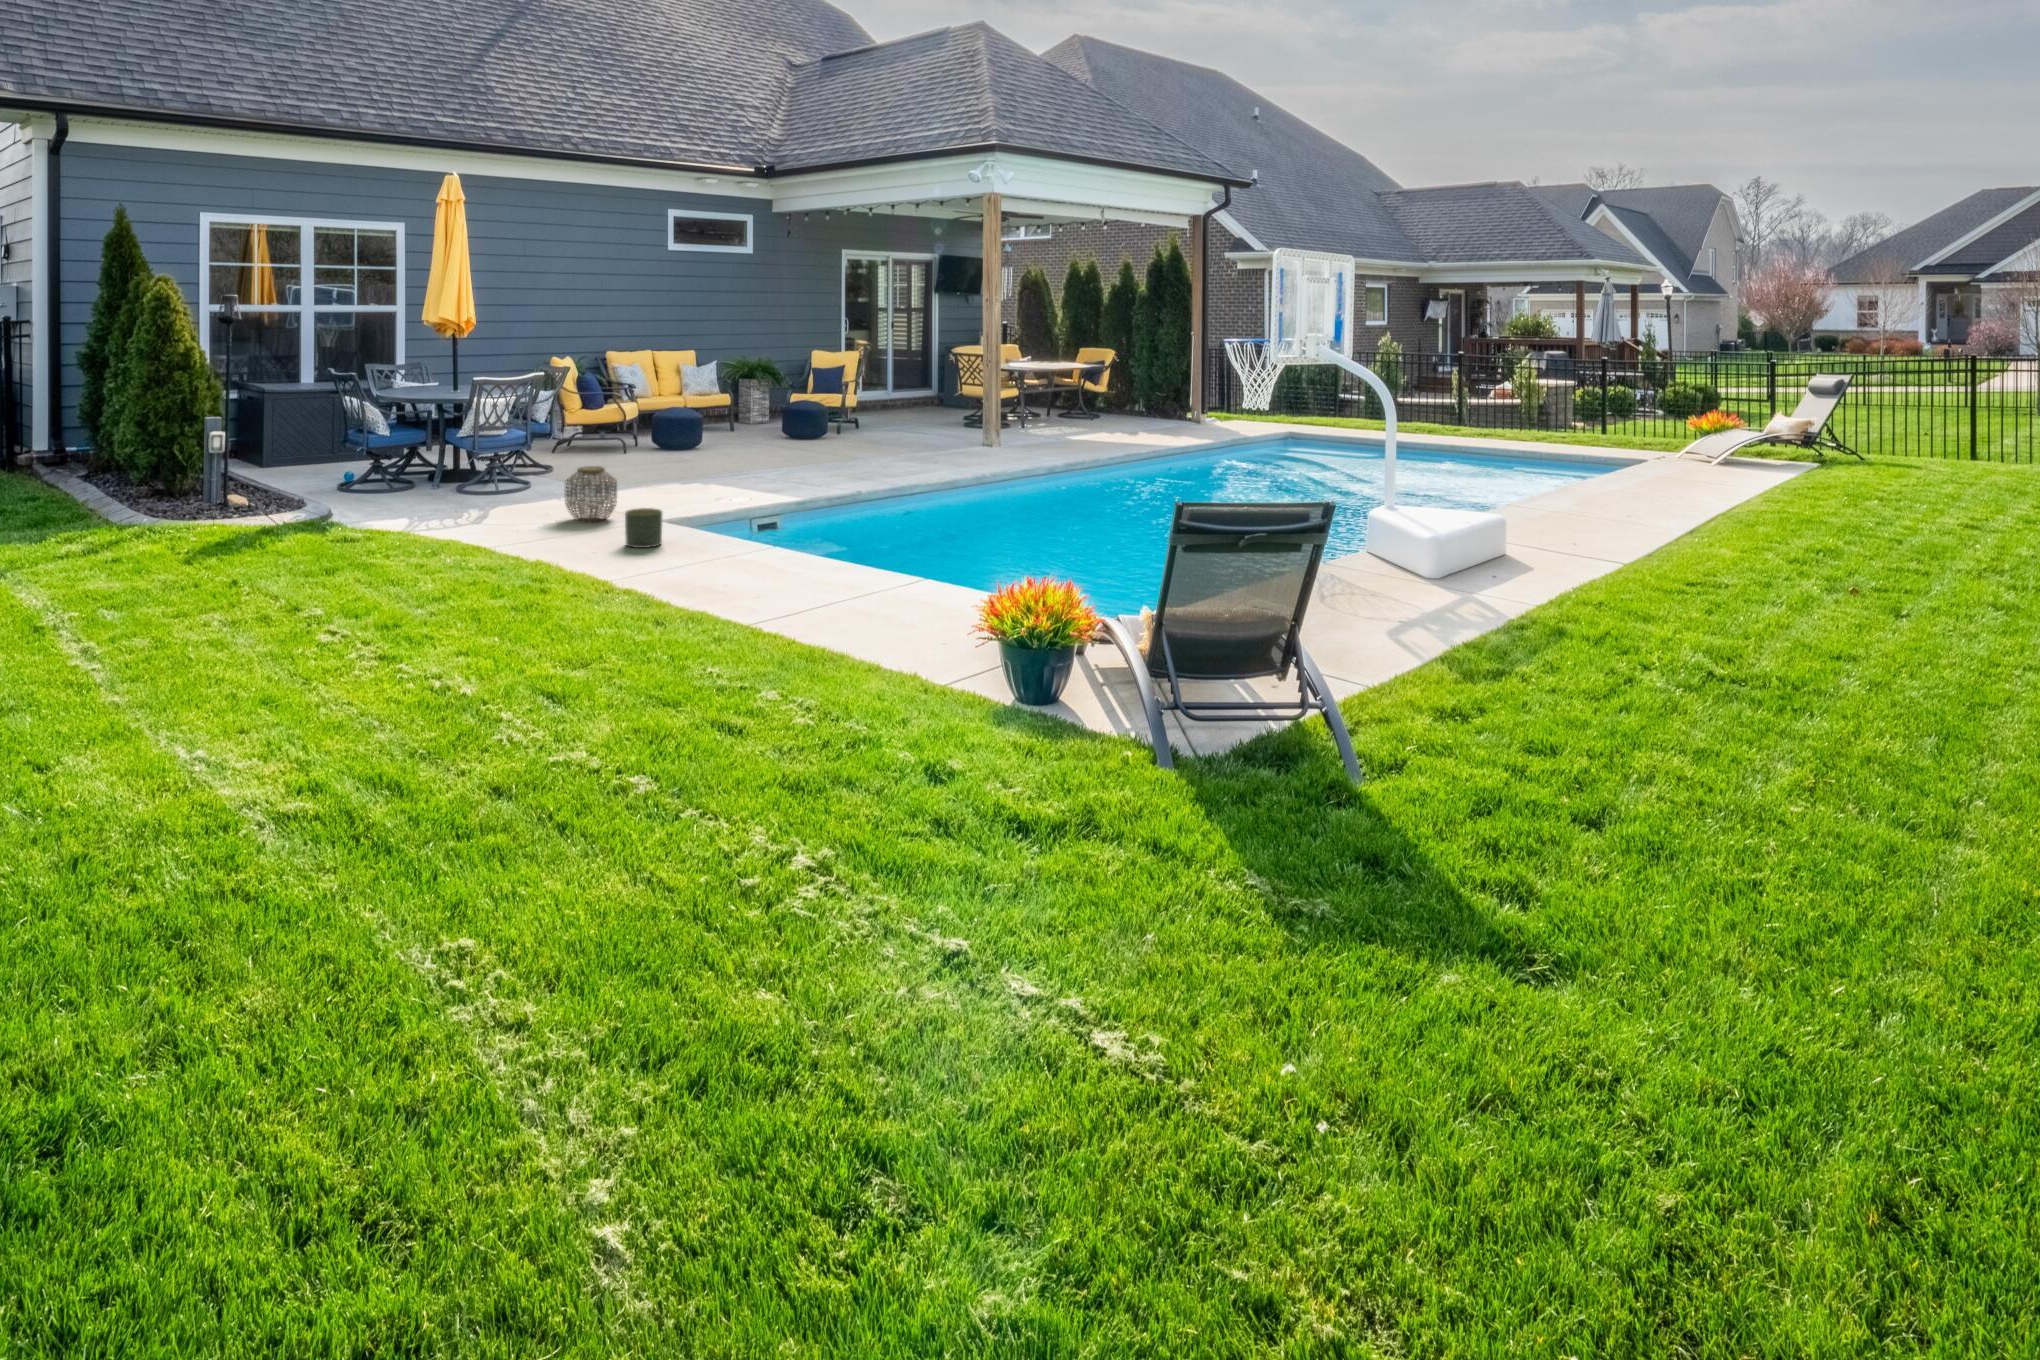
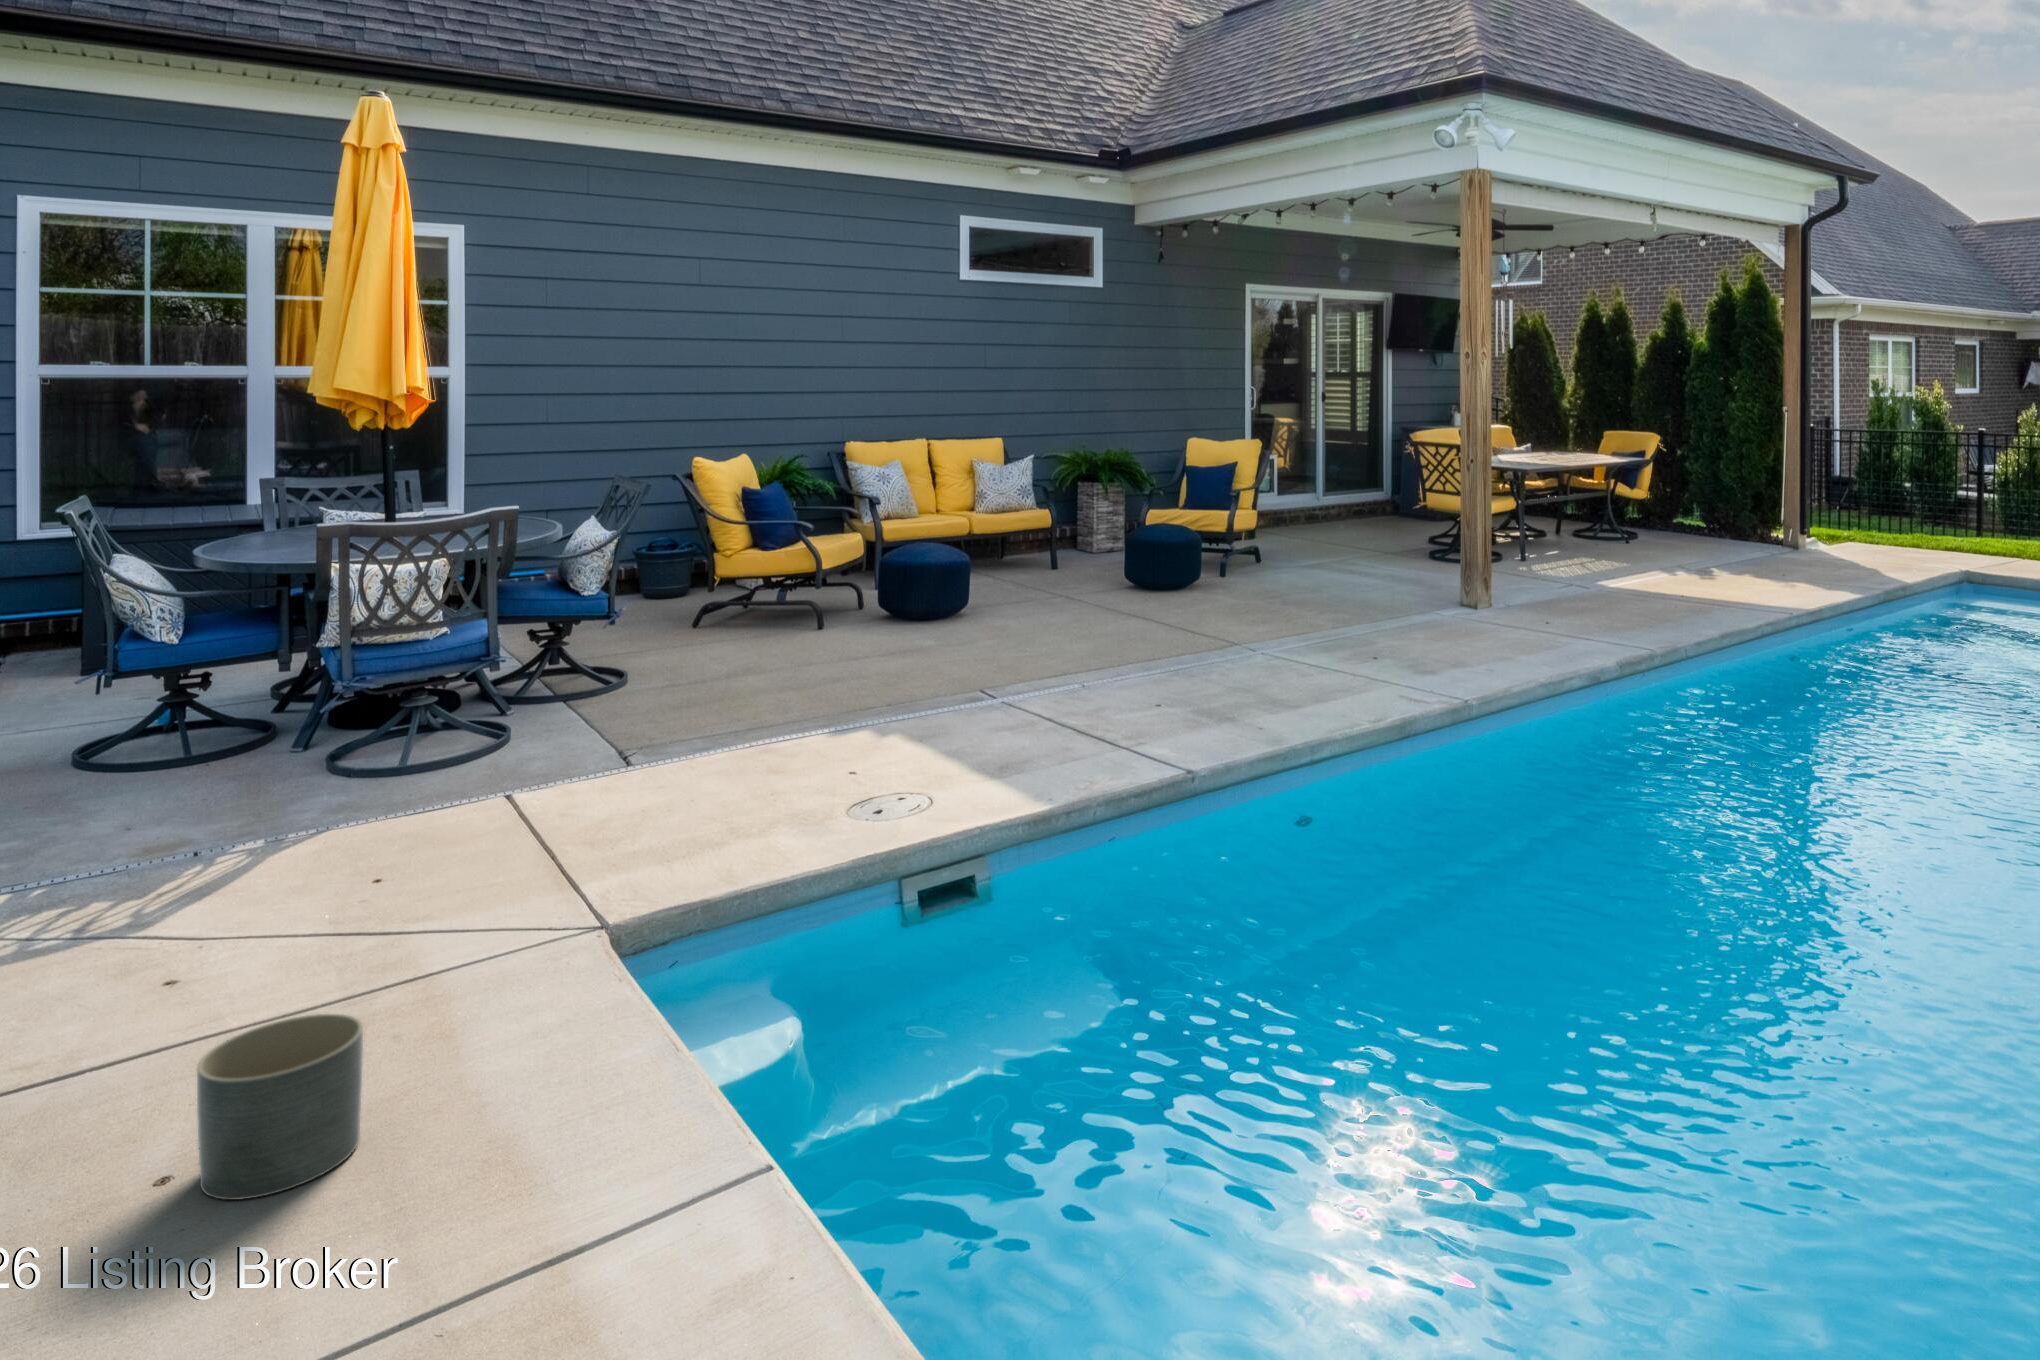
woven basket: present [565,466,617,523] -> none [242,794,428,976]

